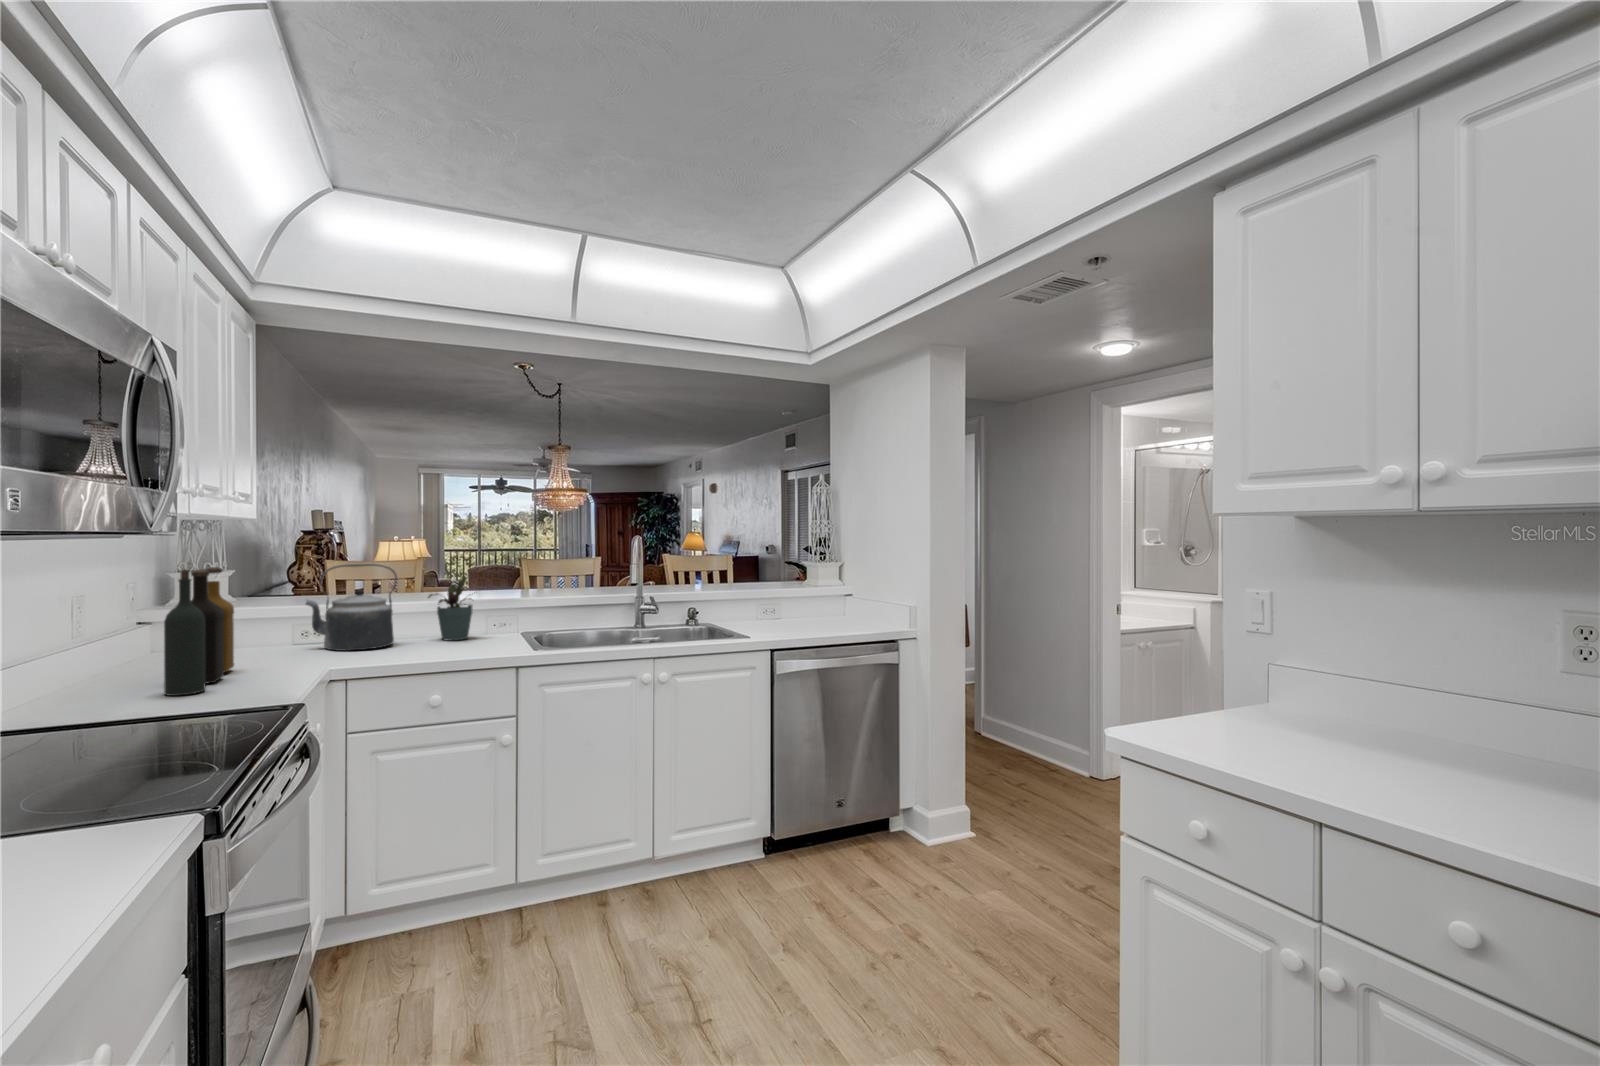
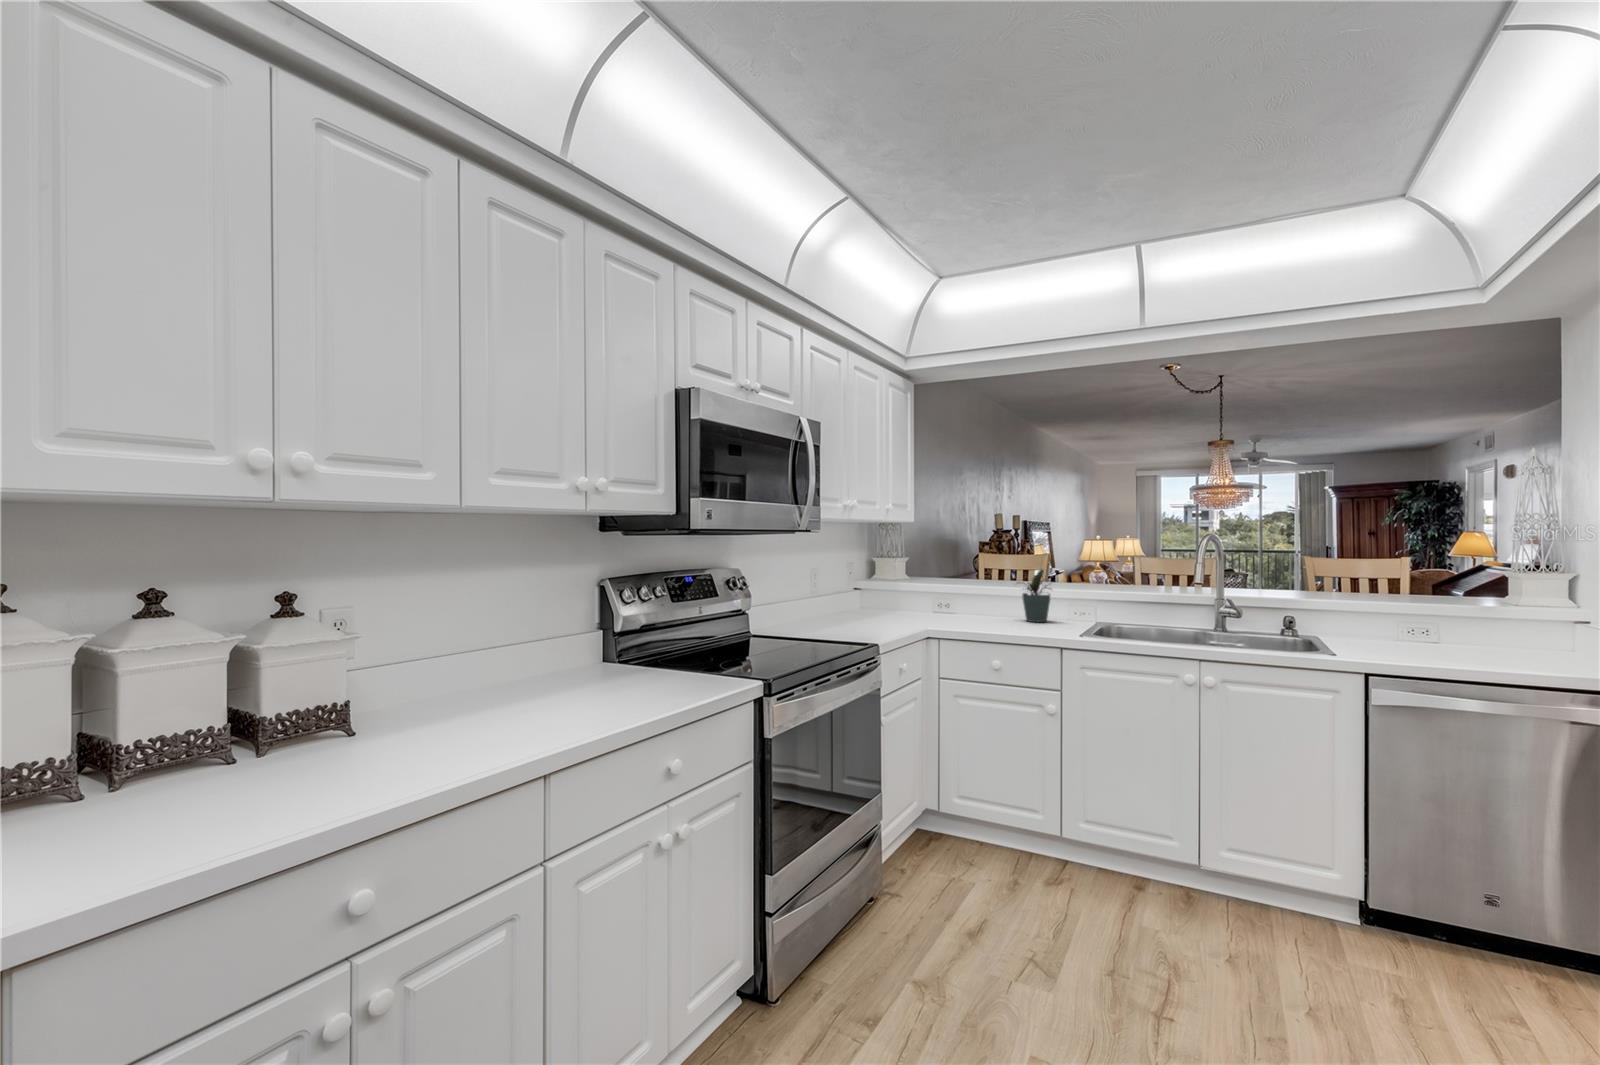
kettle: present [306,564,397,651] -> none [929,556,989,621]
bottle: present [164,567,234,696] -> none [825,555,876,632]

